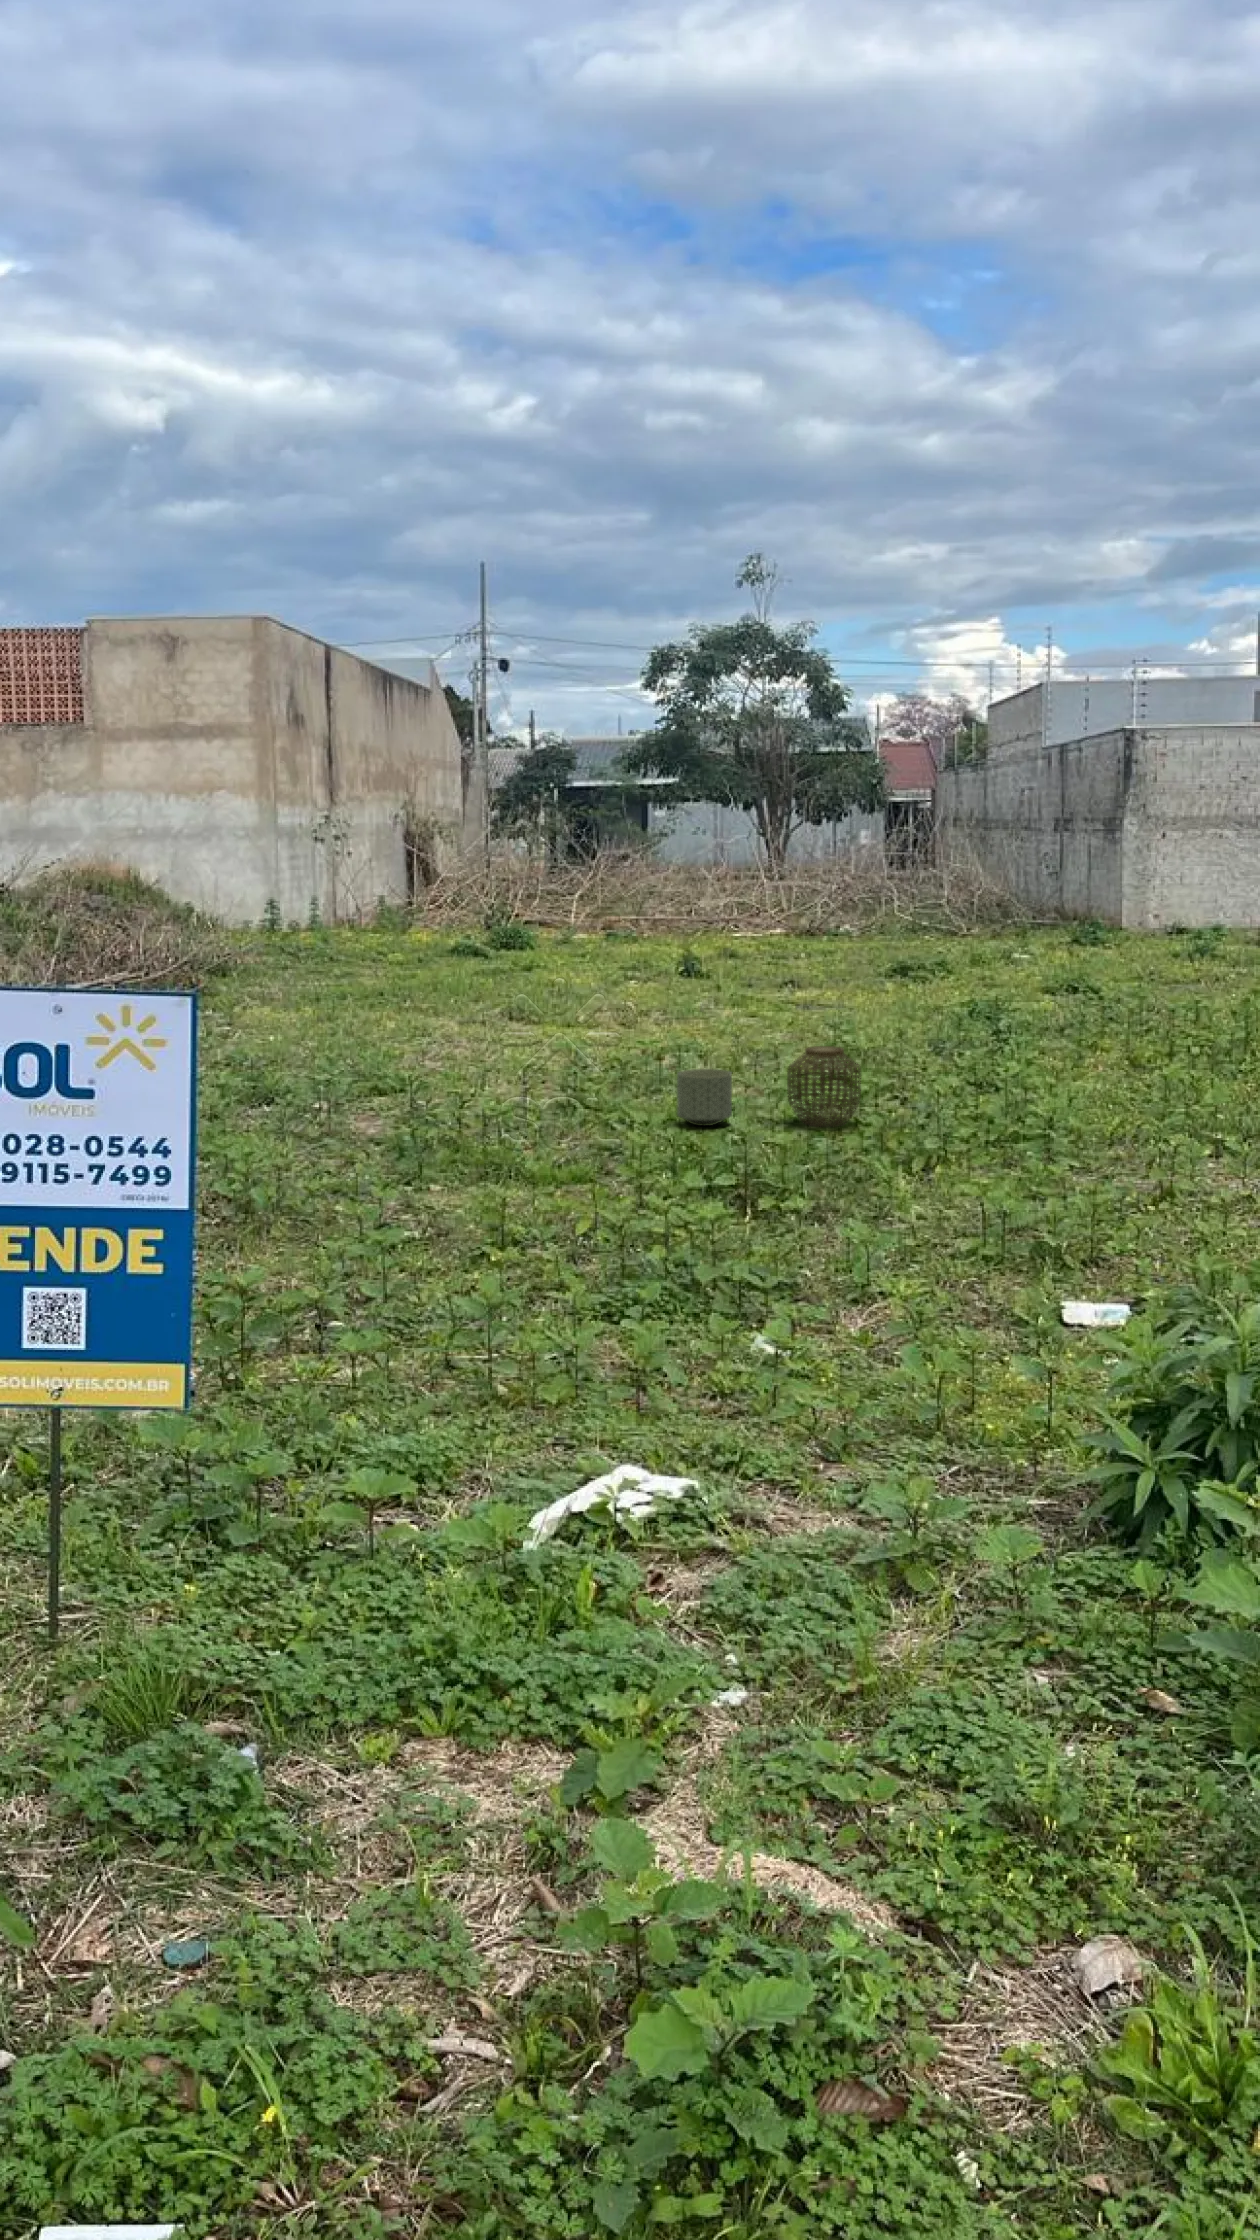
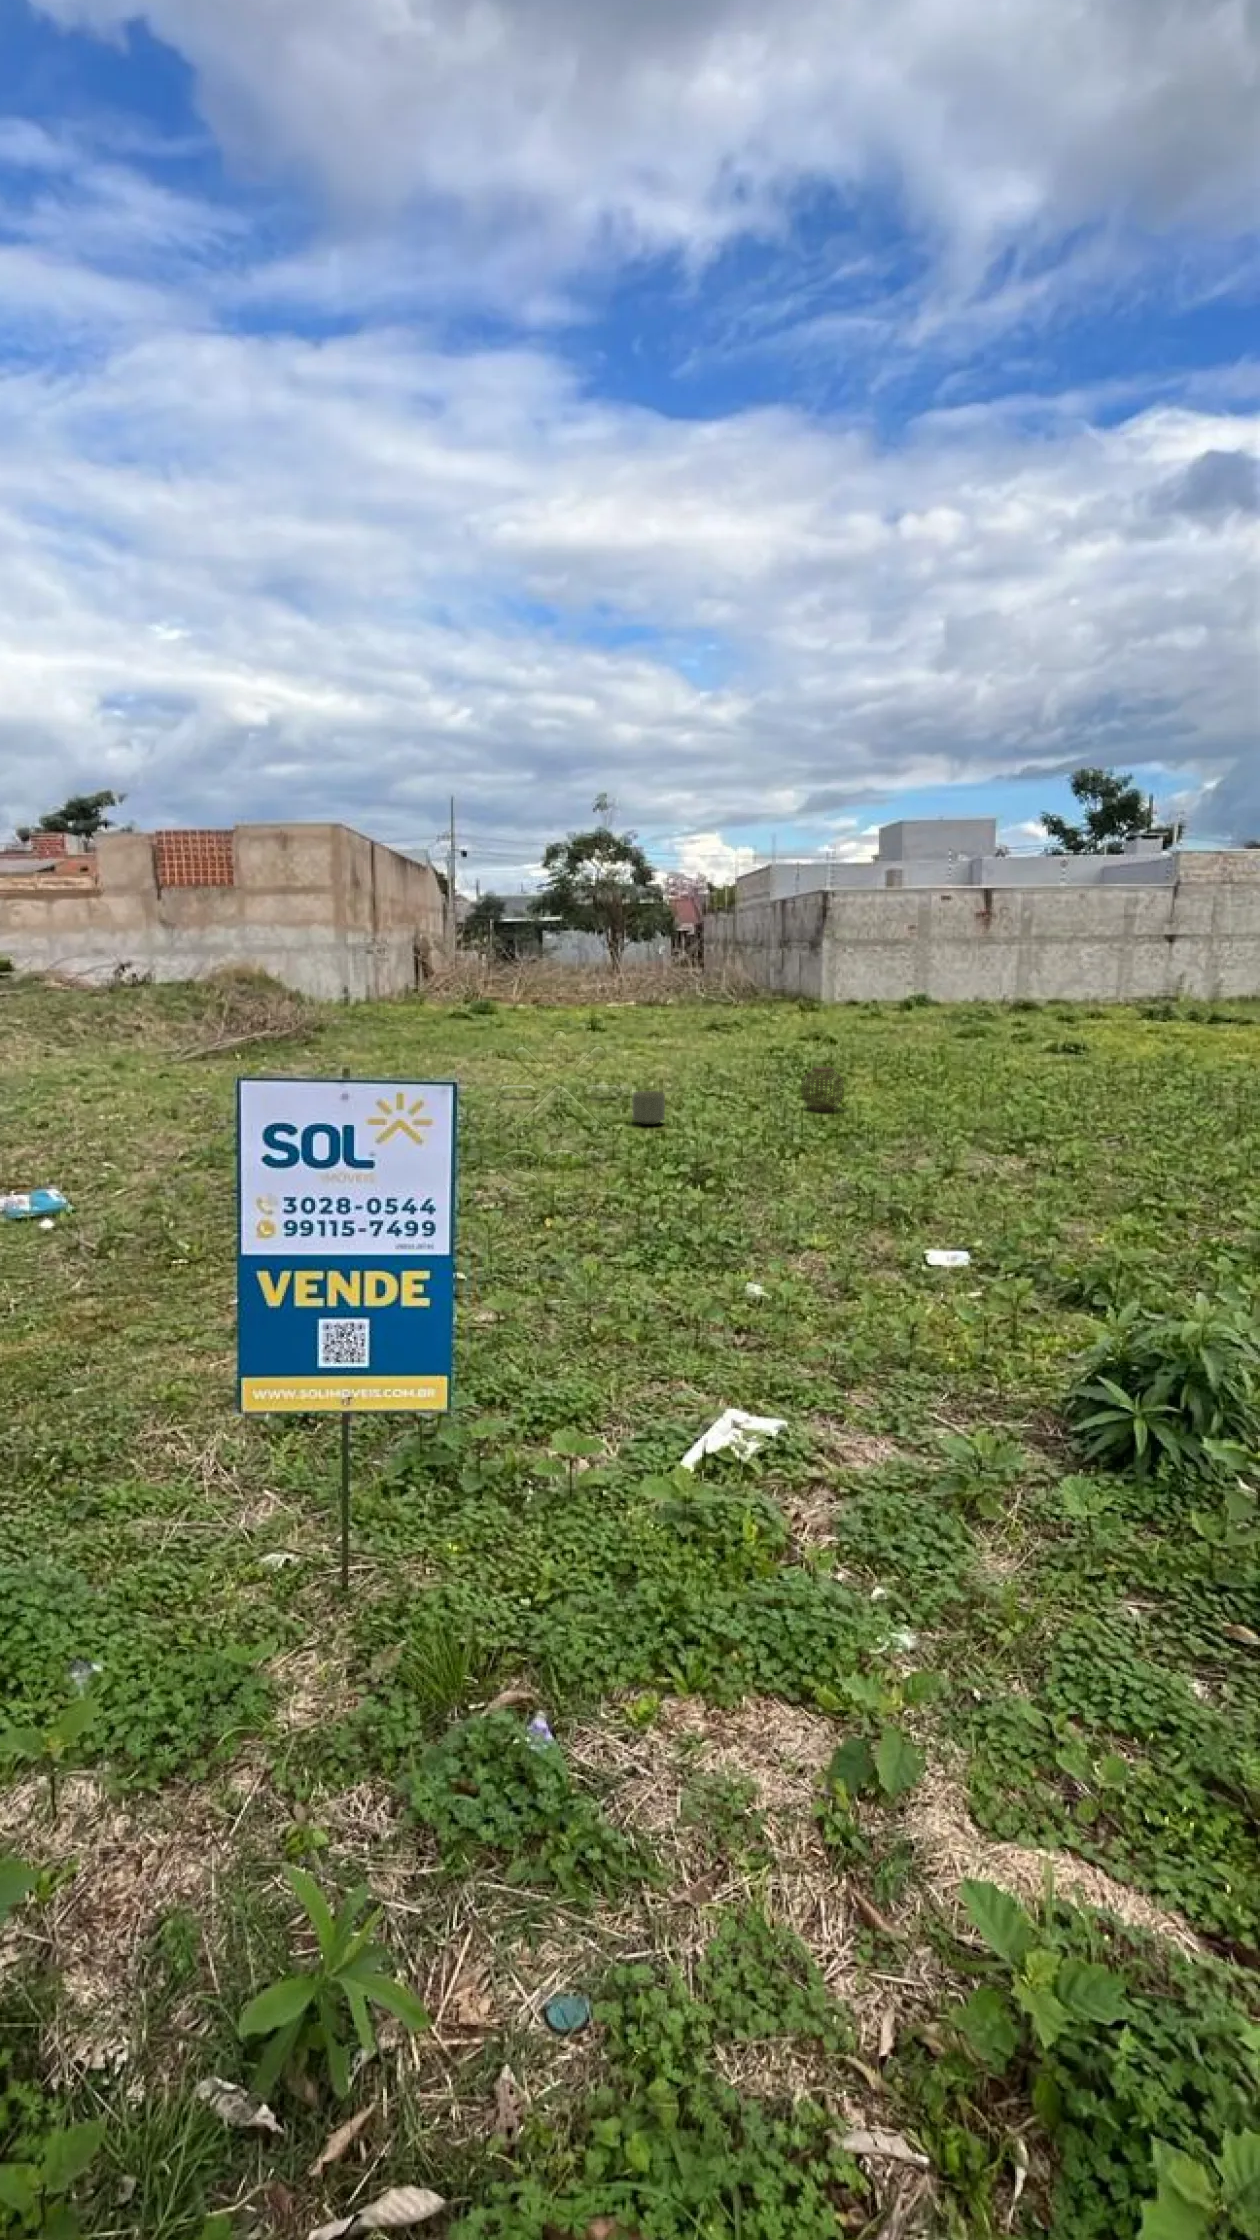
woven basket: present [787,1046,861,1127] -> present [802,1067,844,1112]

